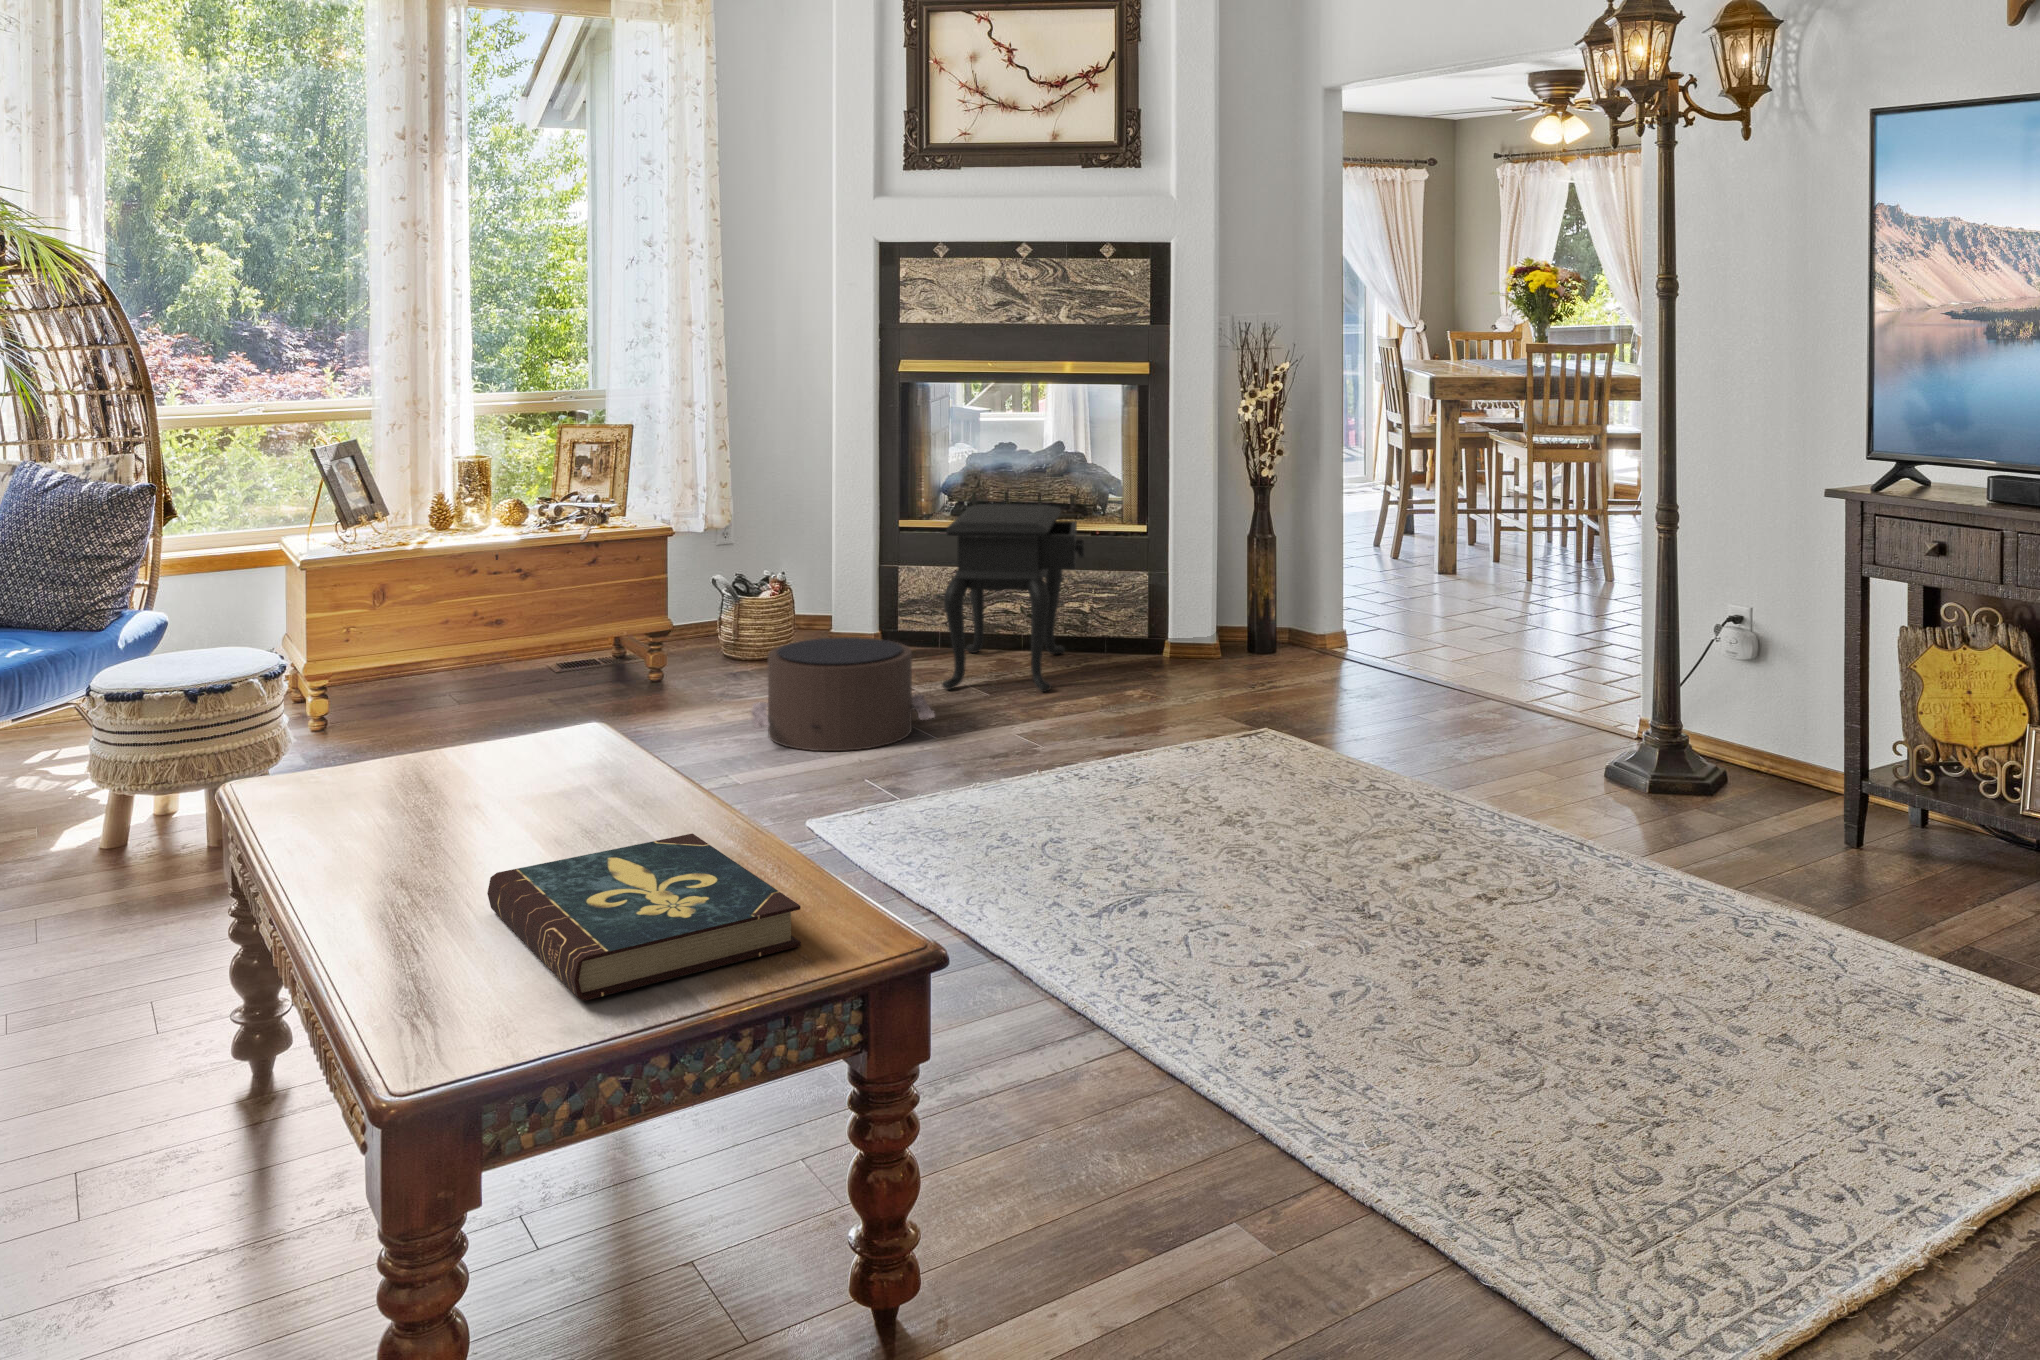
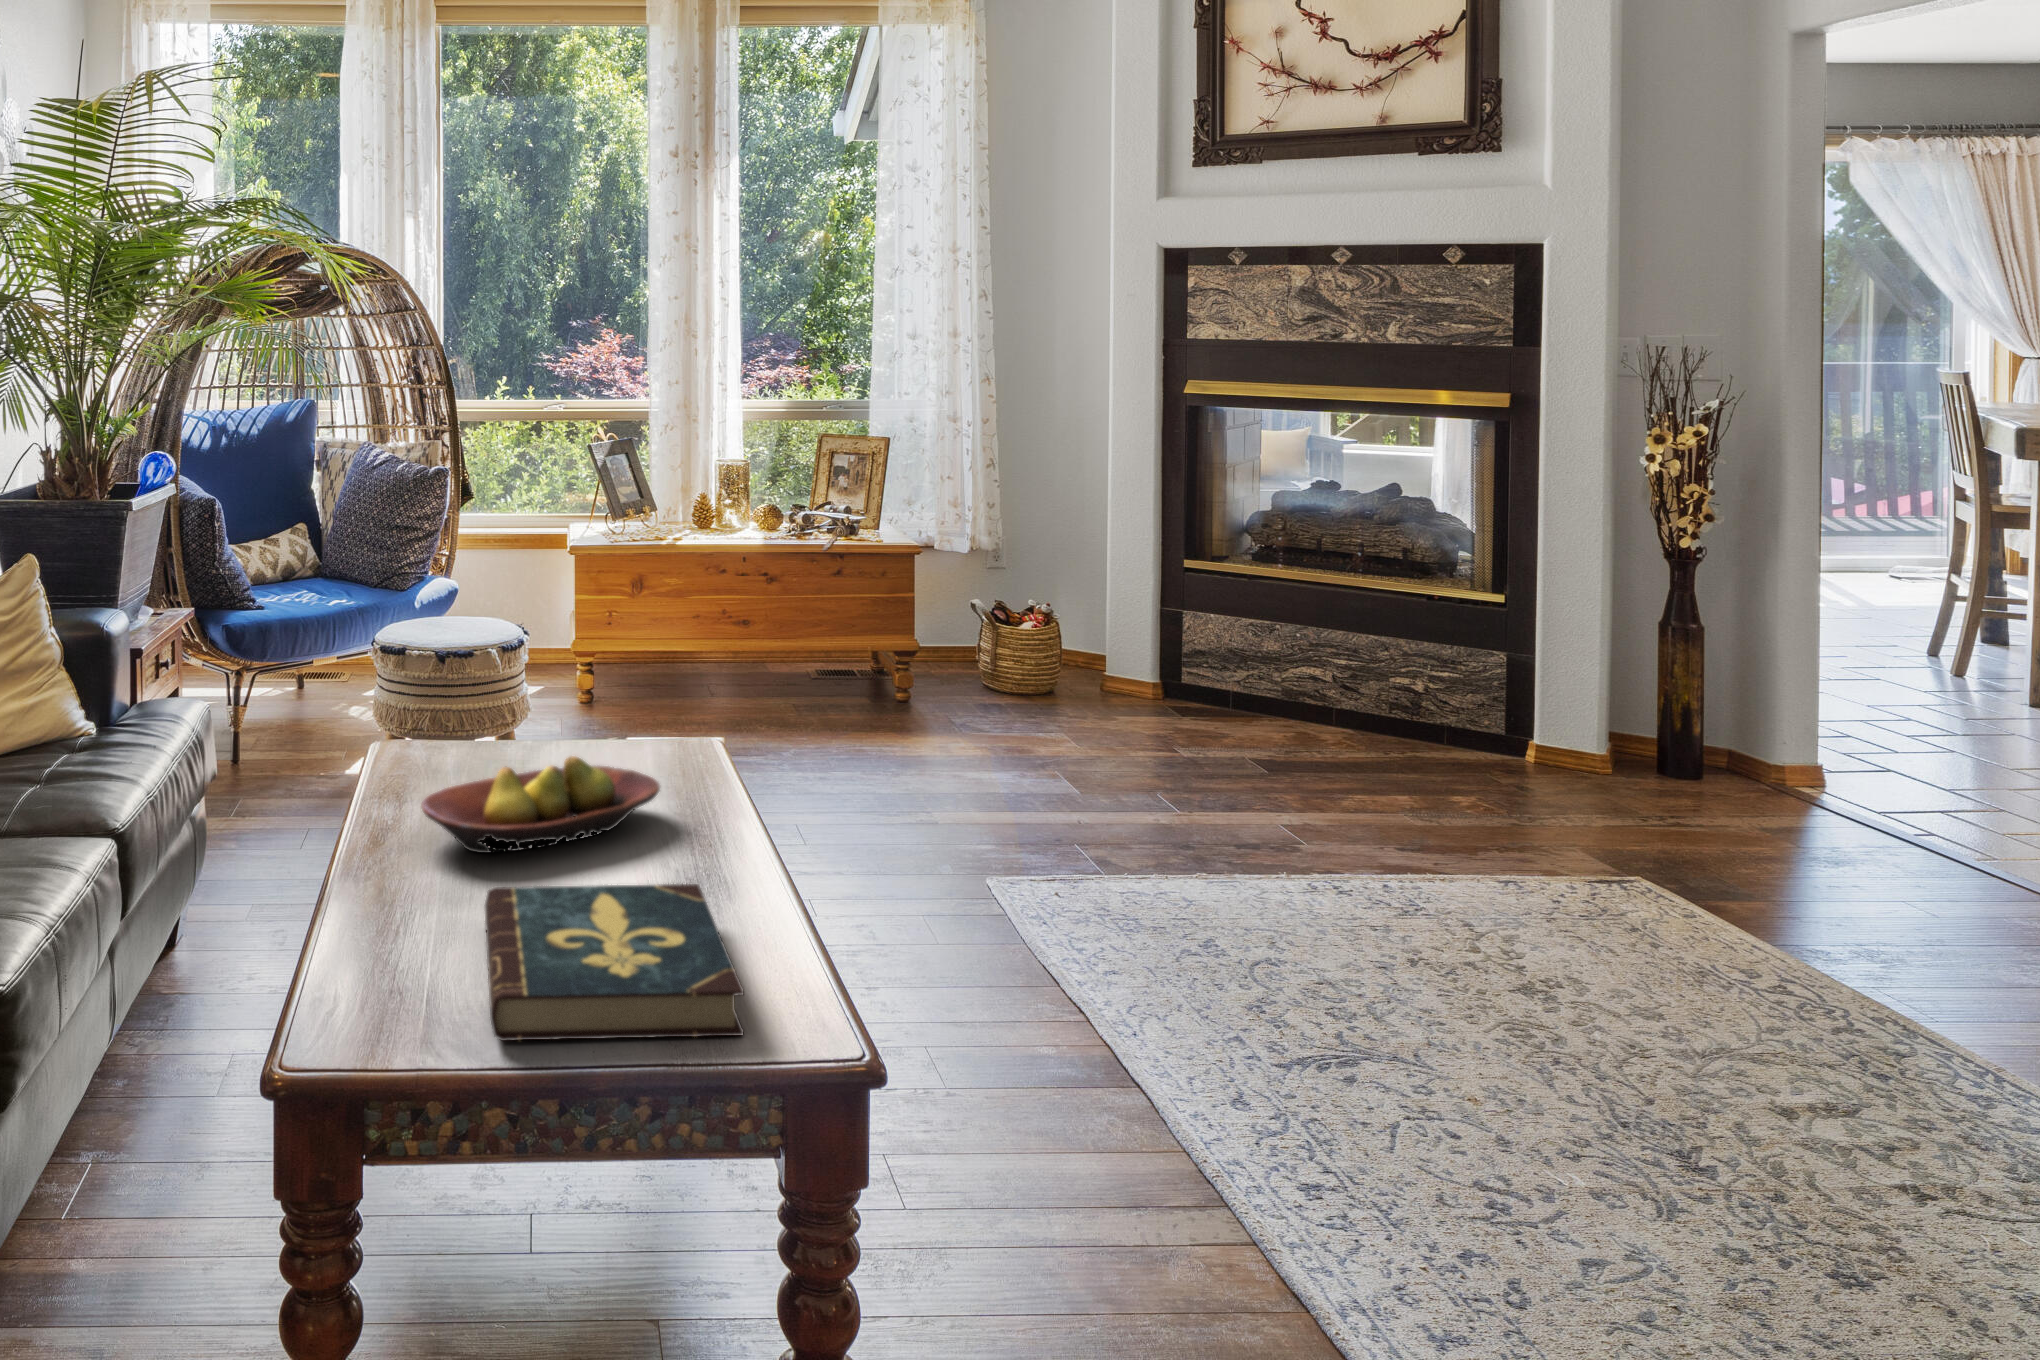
side table: present [942,504,1085,692] -> none [1209,549,1407,778]
pouf: present [751,637,935,751] -> none [966,682,1178,812]
fruit bowl: none [359,743,599,853] -> present [421,756,660,853]

